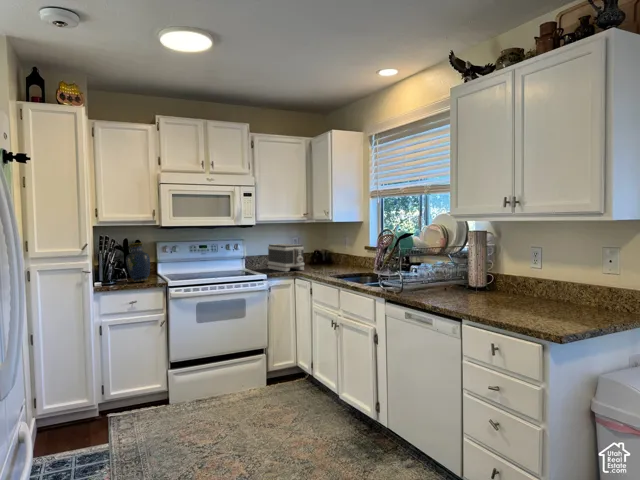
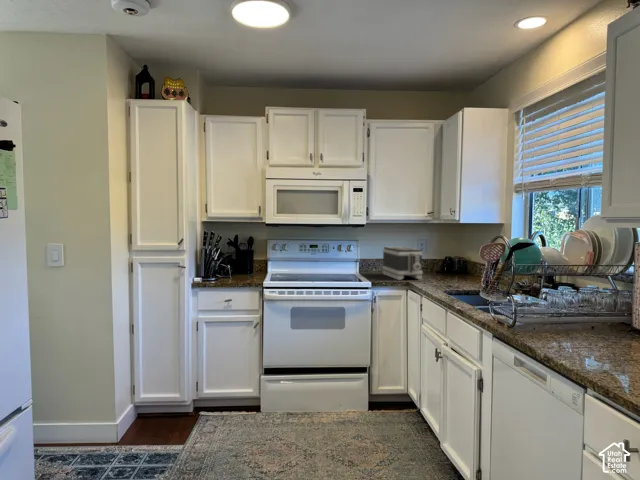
vase: present [126,243,150,282] -> none [228,239,251,280]

